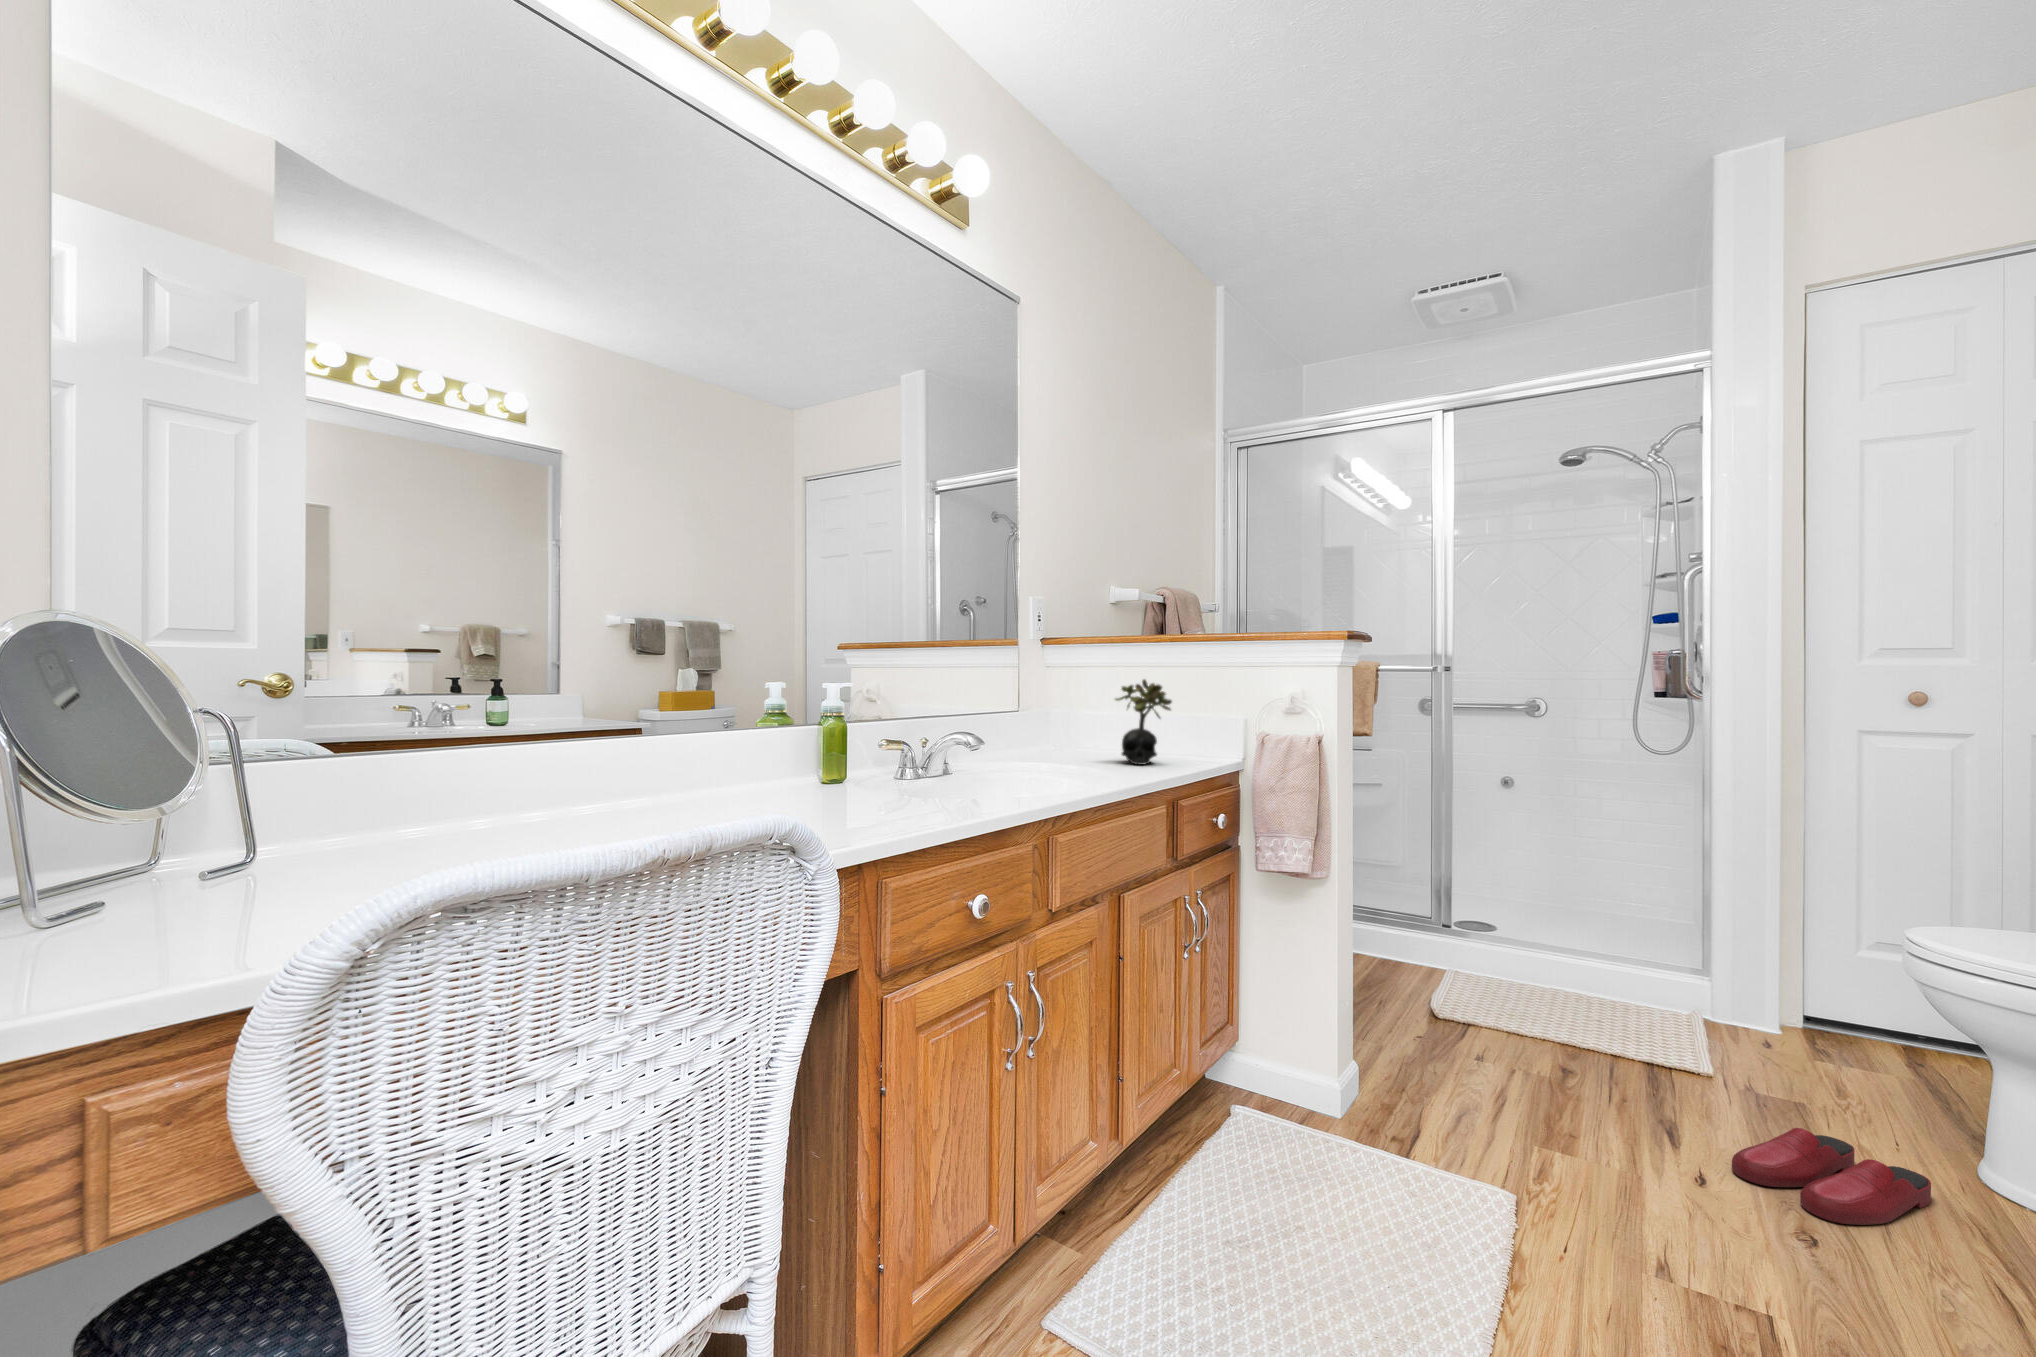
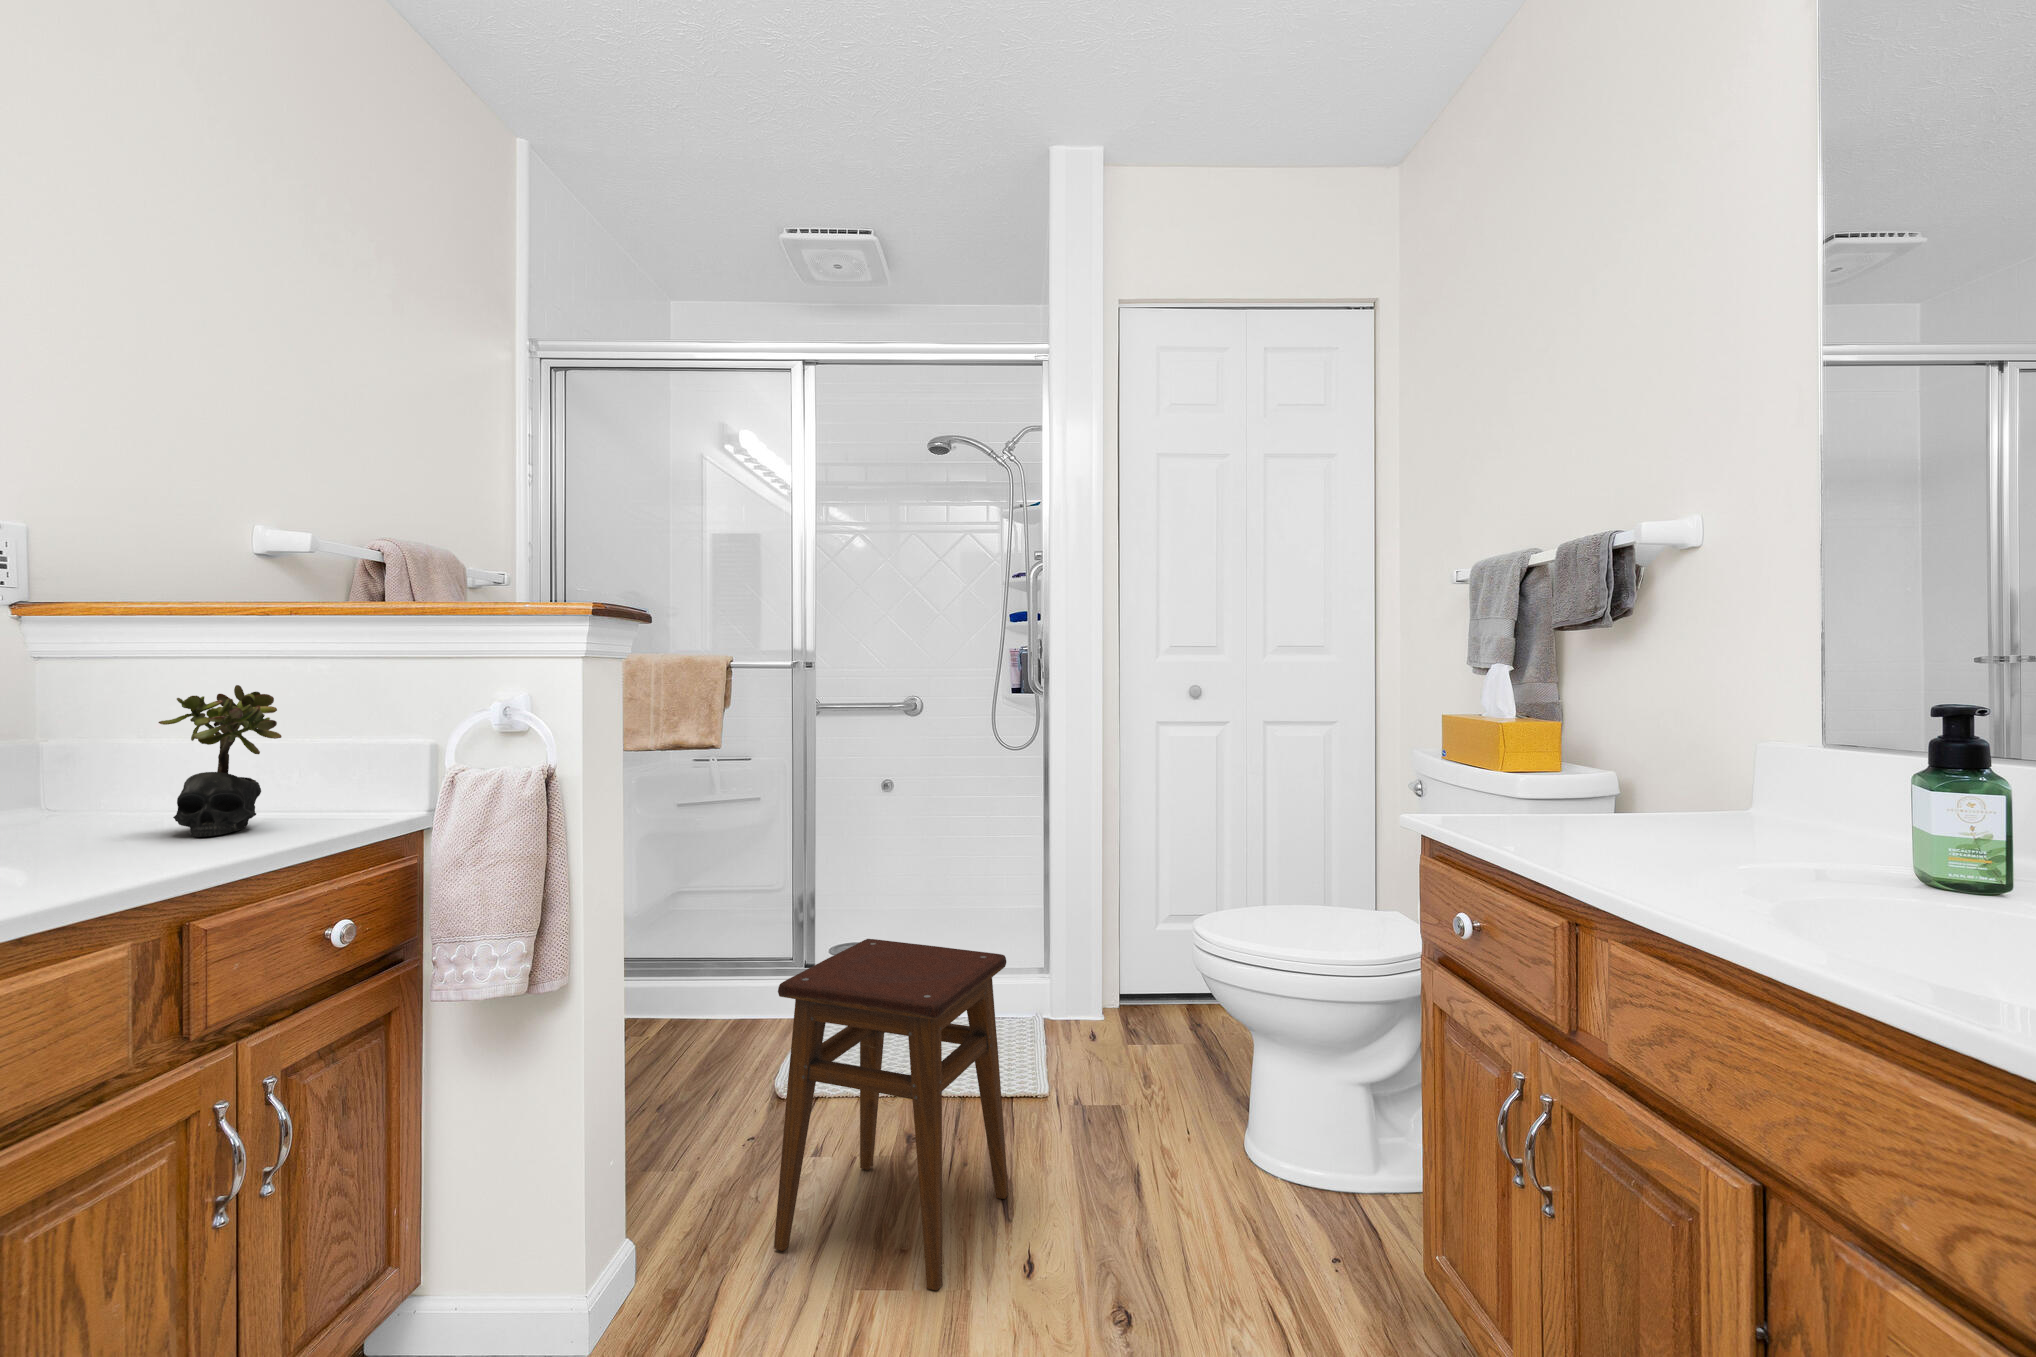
stool: none [1461,894,1676,1176] -> present [774,939,1008,1290]
slippers: present [1732,1128,1931,1225] -> none [1056,1158,1220,1275]

